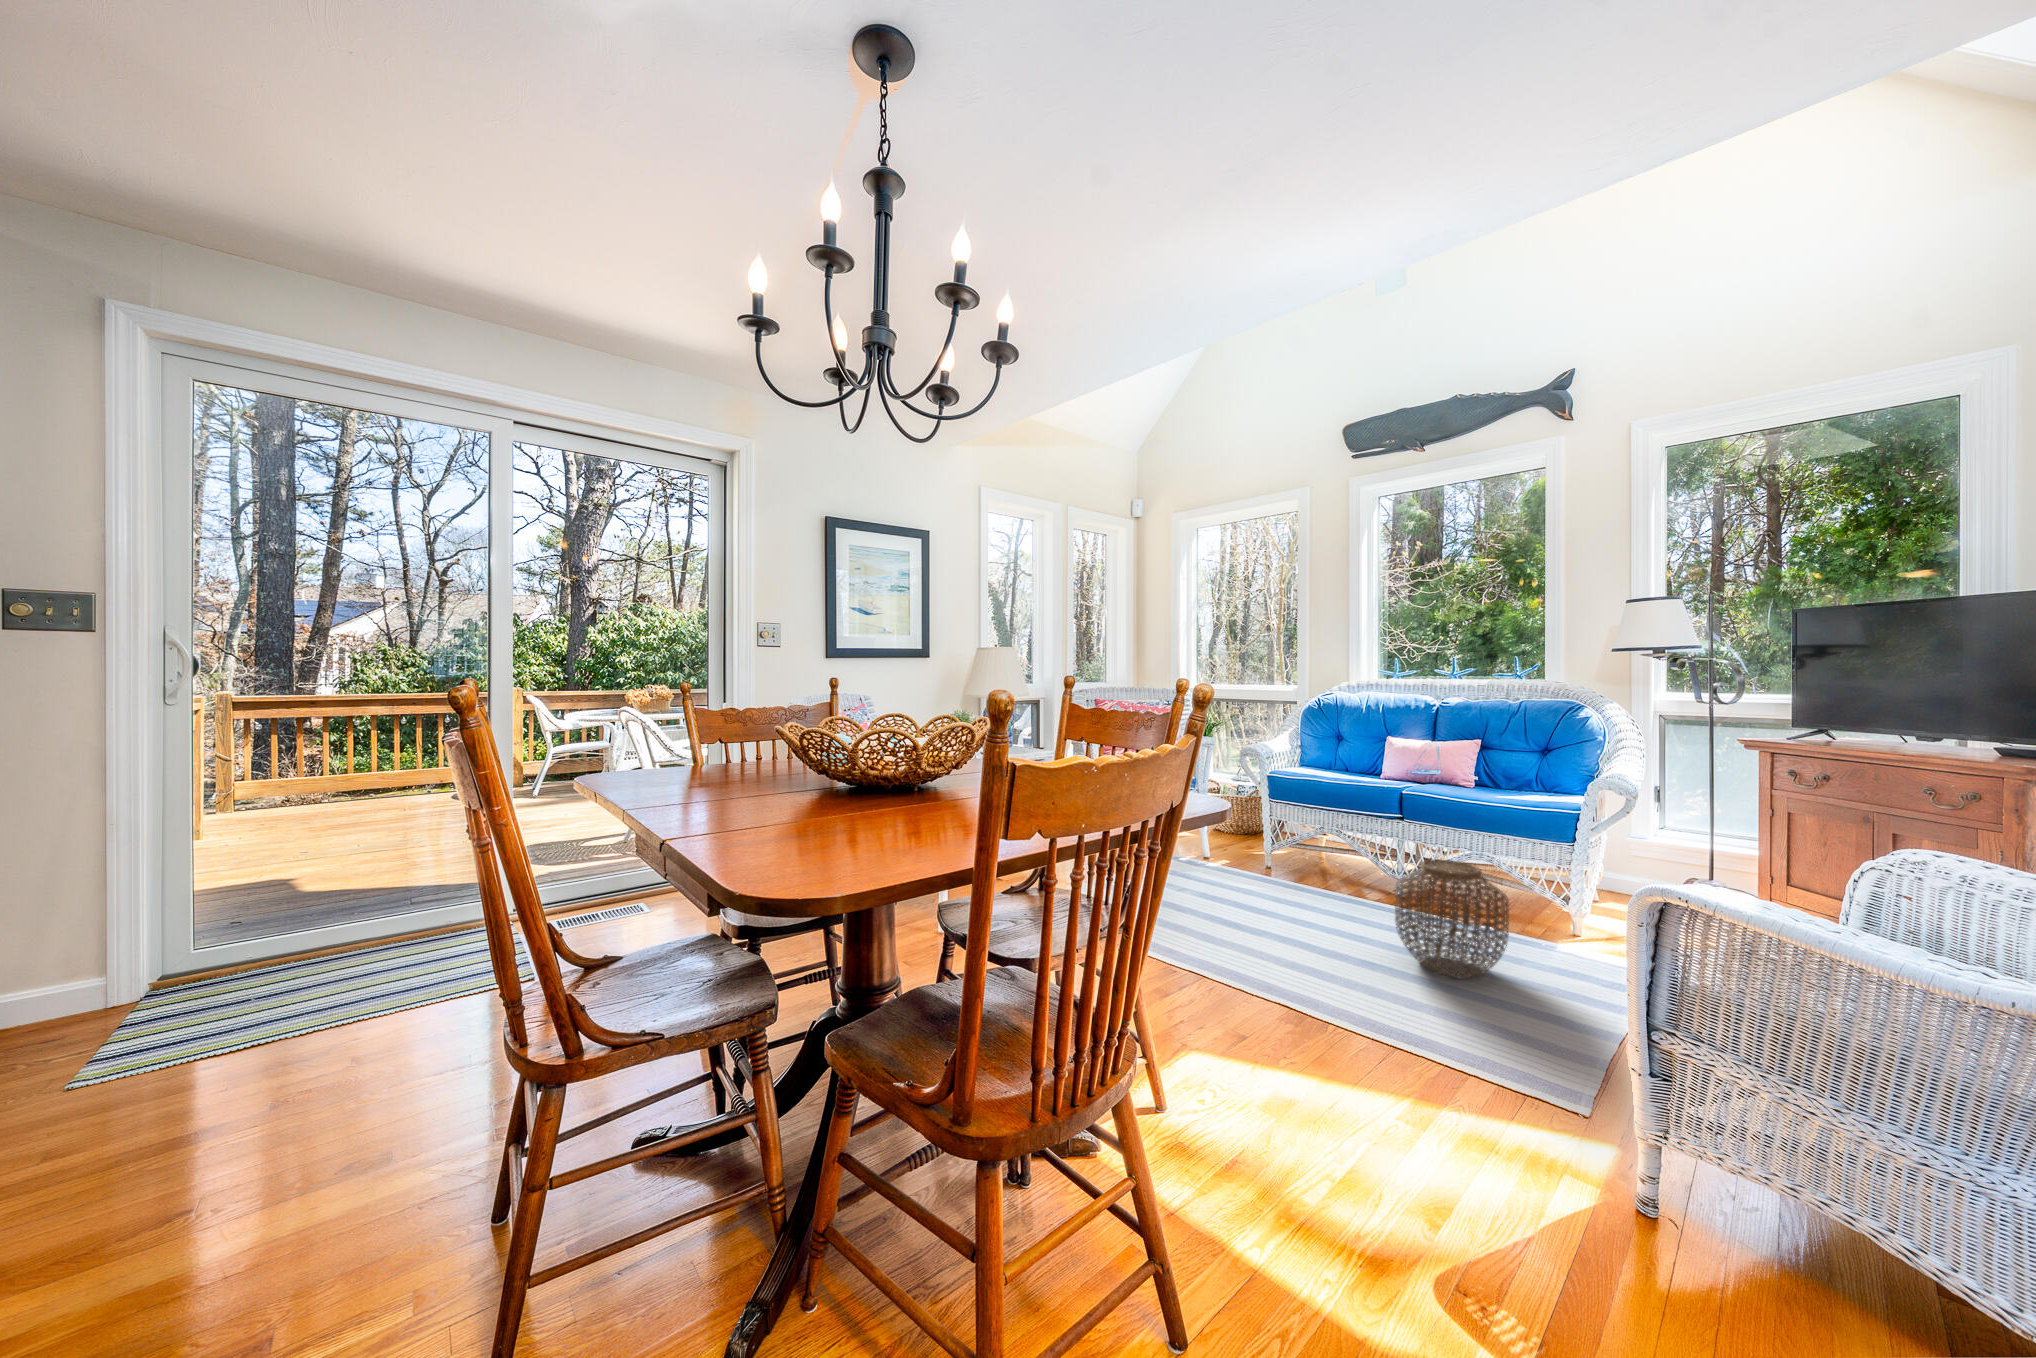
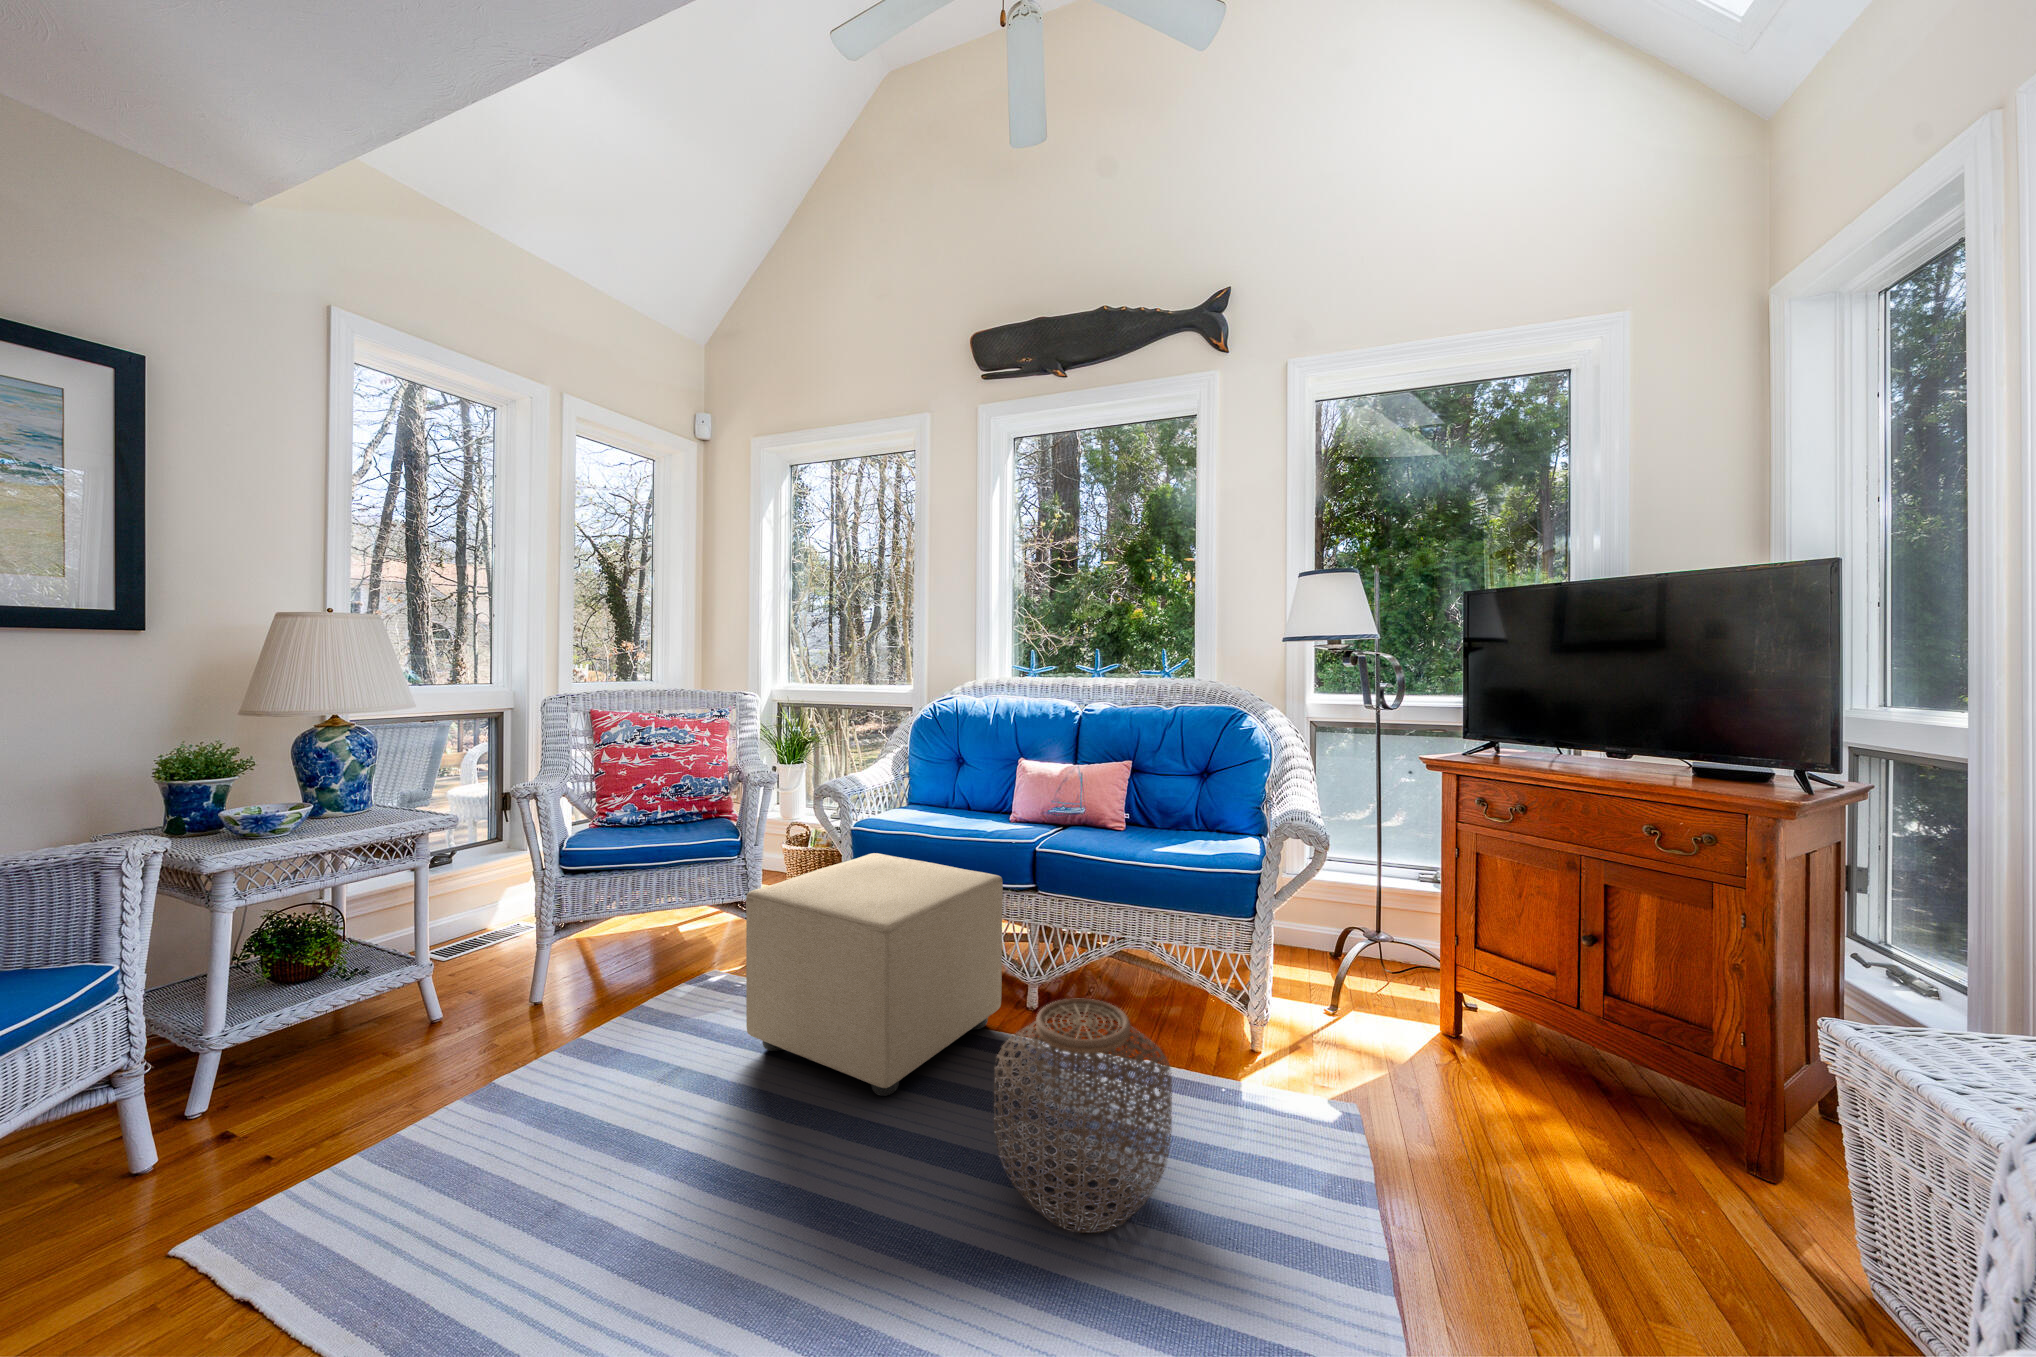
ottoman: none [1222,790,1385,918] -> present [746,853,1003,1096]

